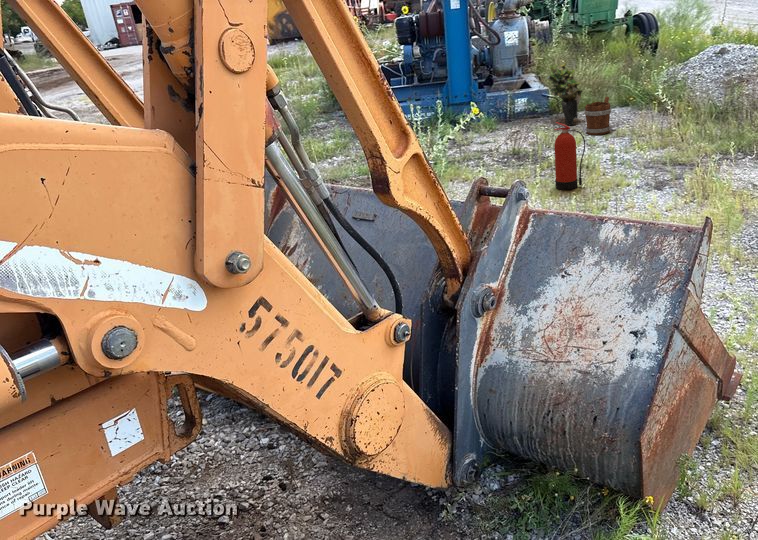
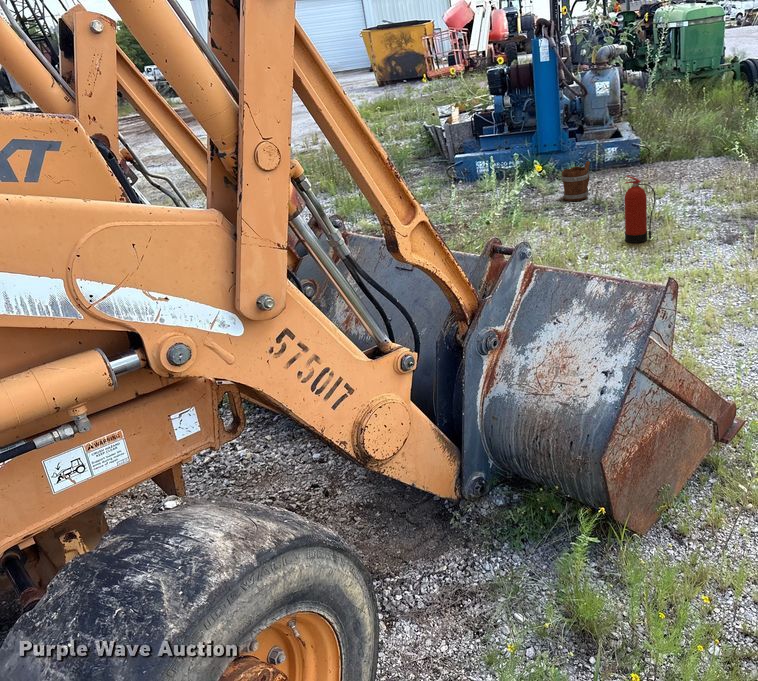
potted plant: present [547,63,583,125] -> none [635,110,673,175]
bucket: present [584,97,611,135] -> present [561,161,590,201]

